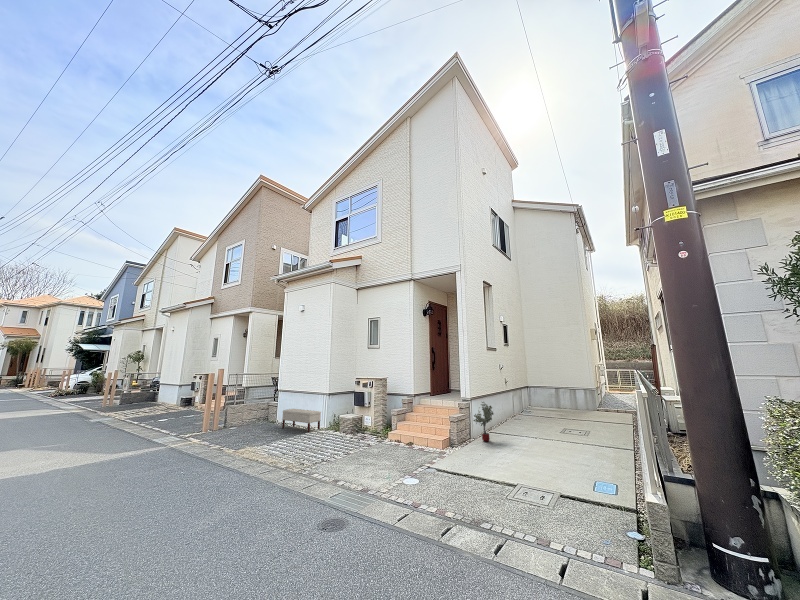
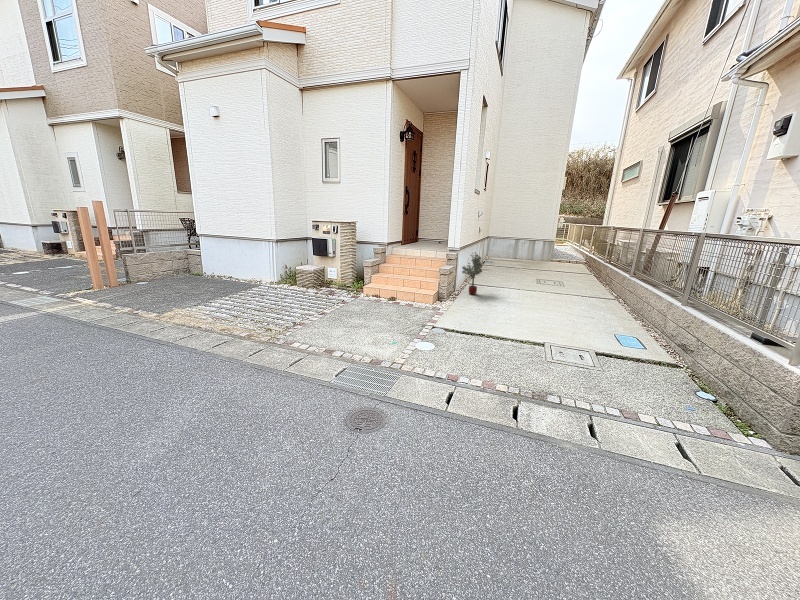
bench: present [282,409,321,432] -> none [212,258,268,287]

